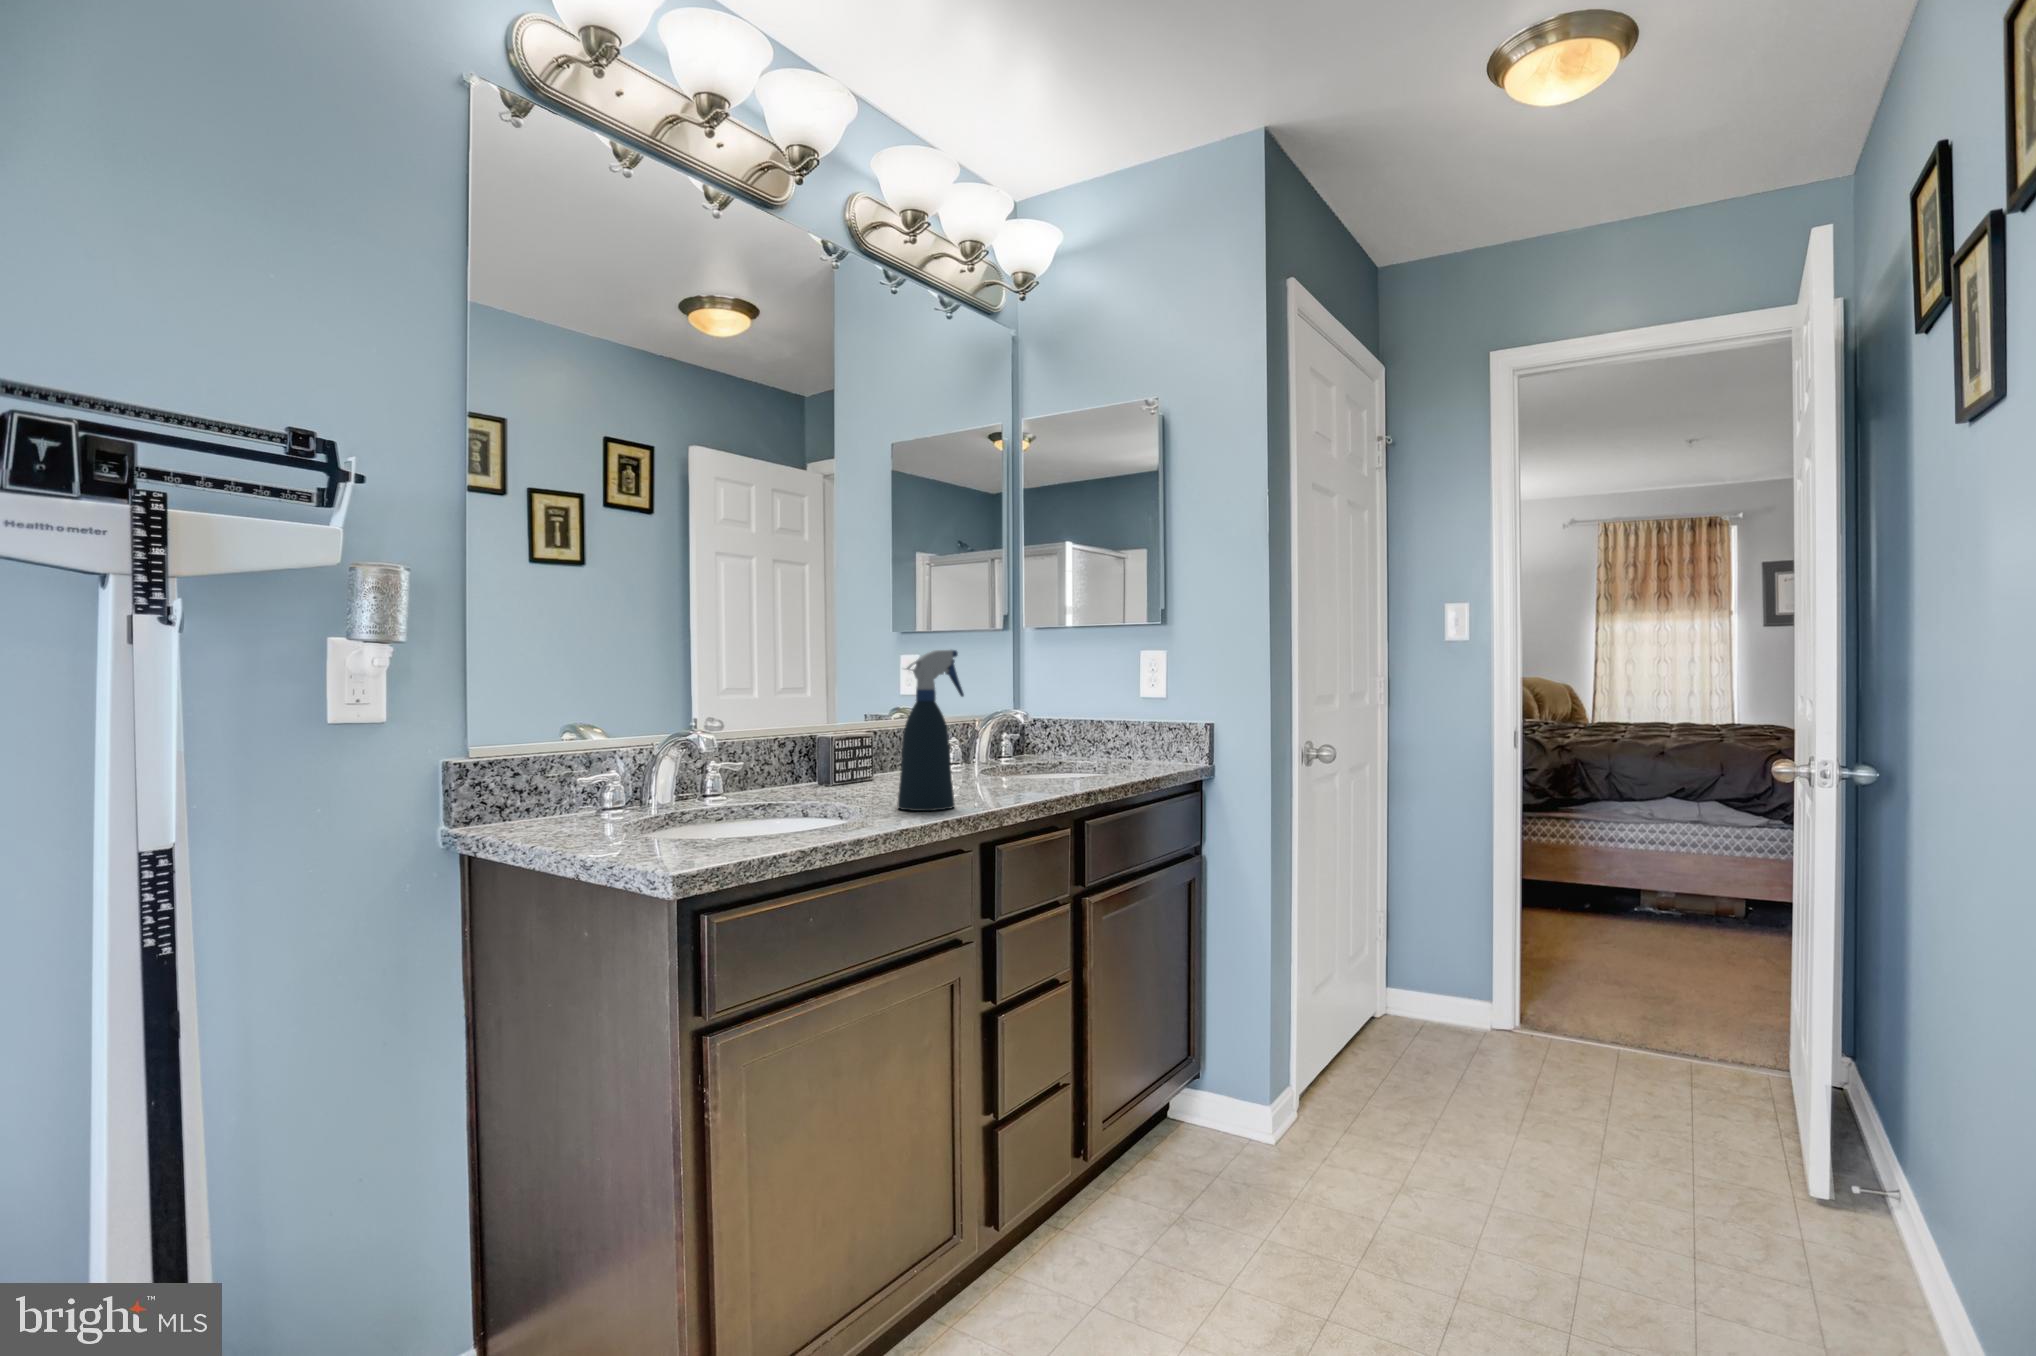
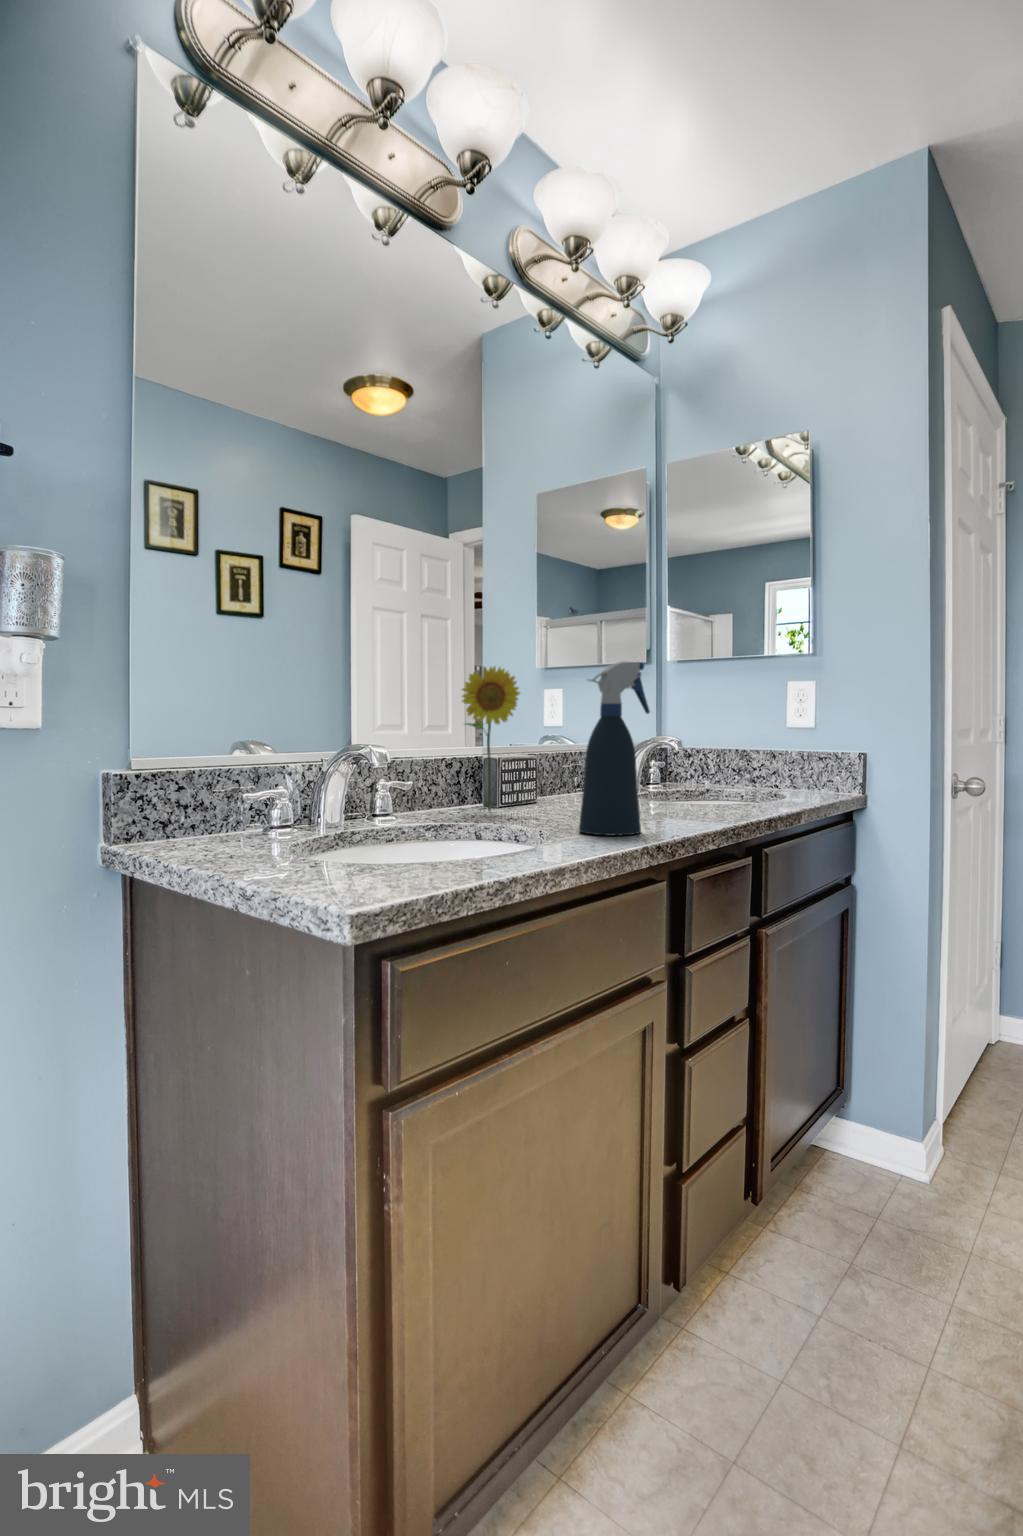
flower: none [794,644,854,788] -> present [462,666,520,811]

